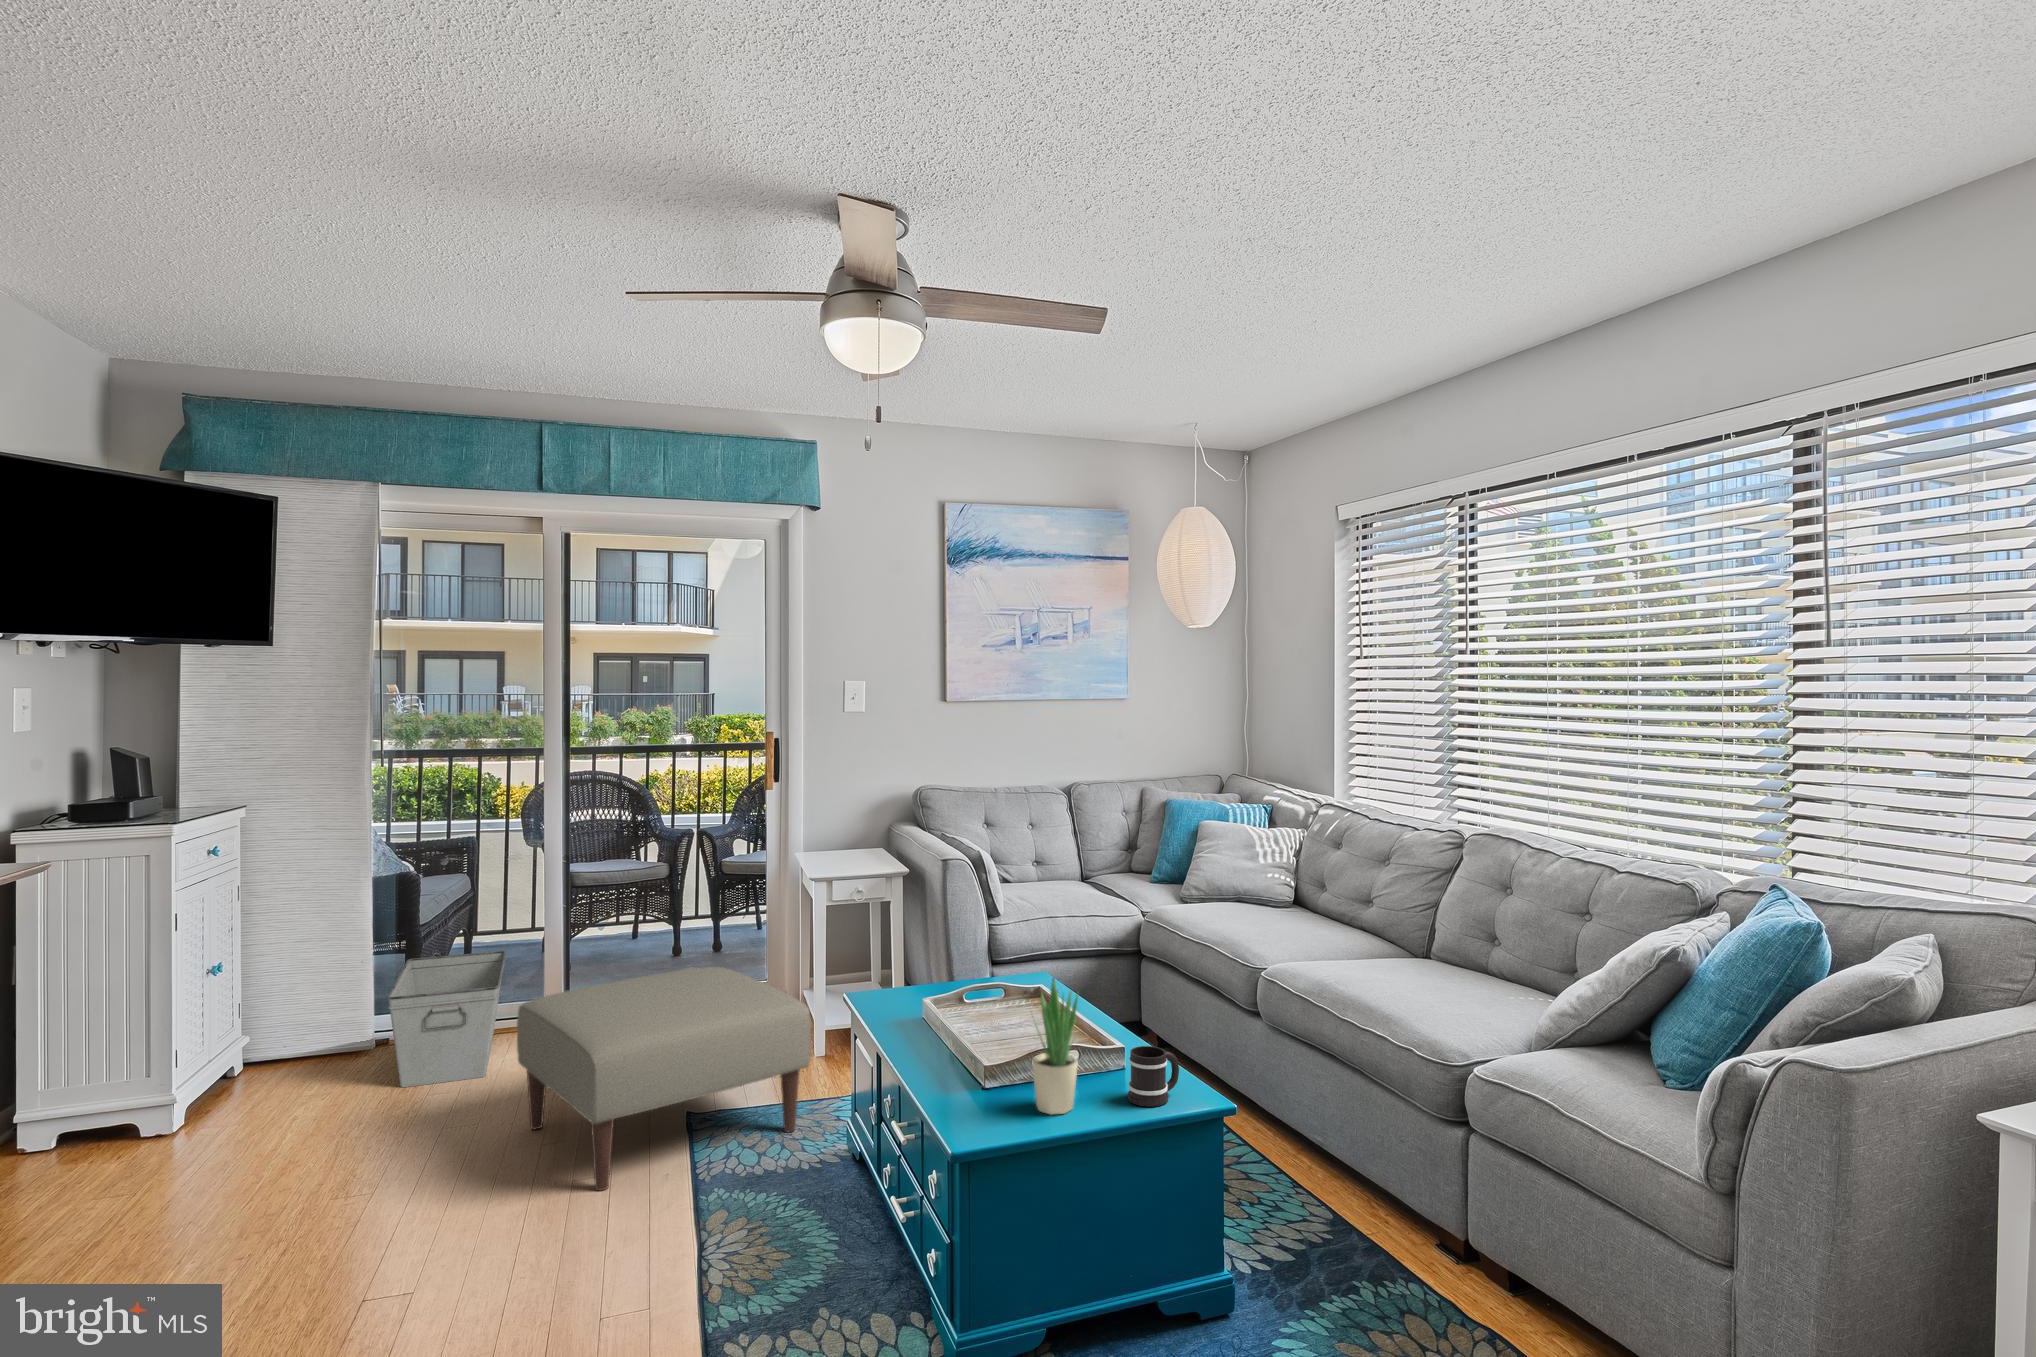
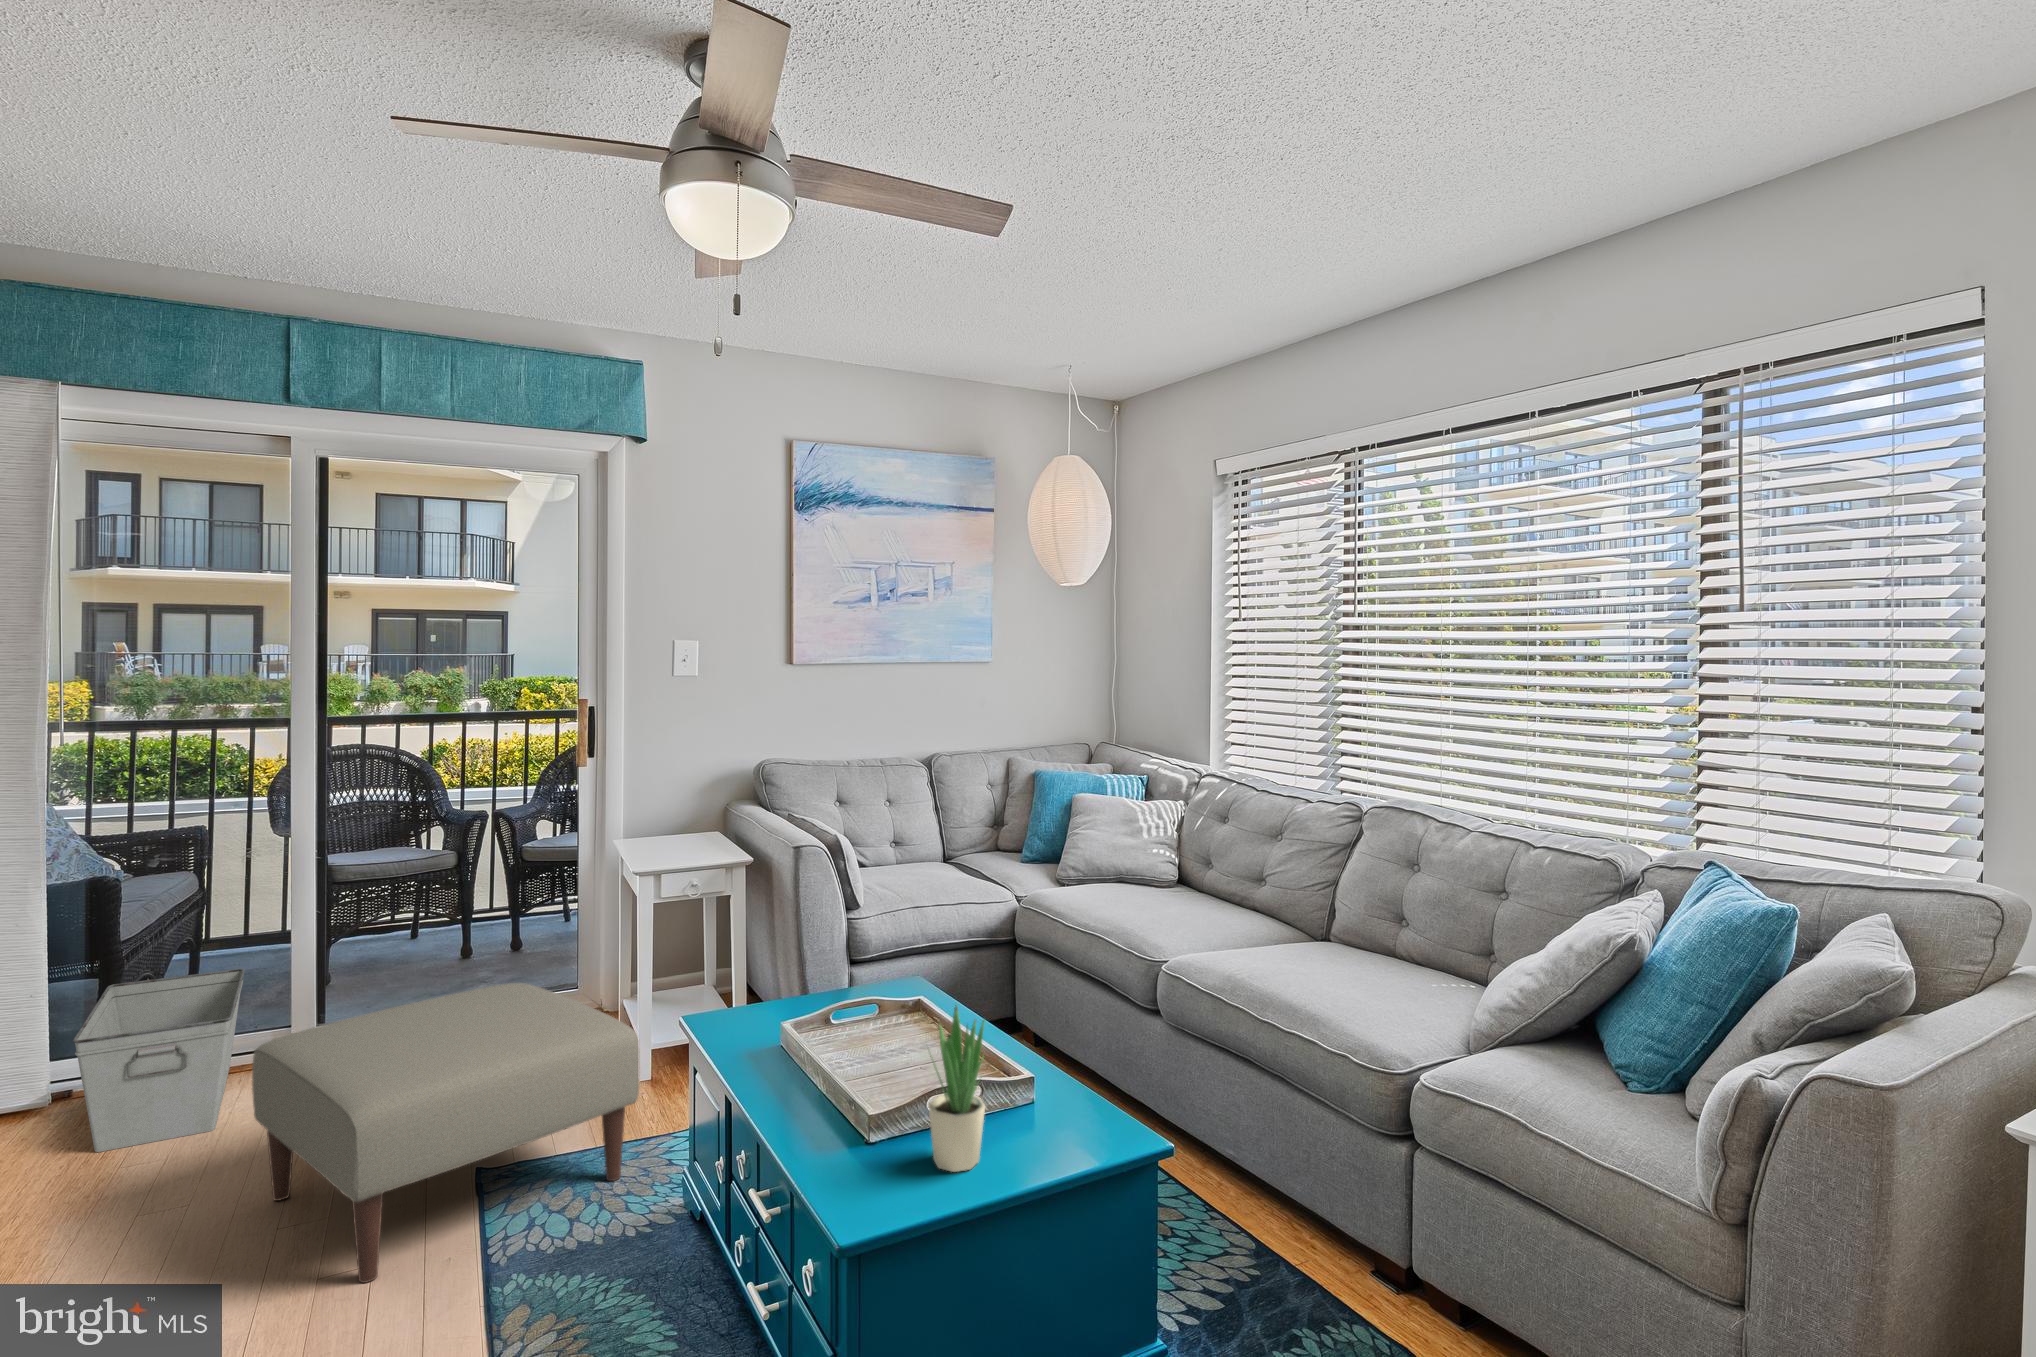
mug: present [1128,1046,1179,1107] -> none [1042,1078,1101,1152]

